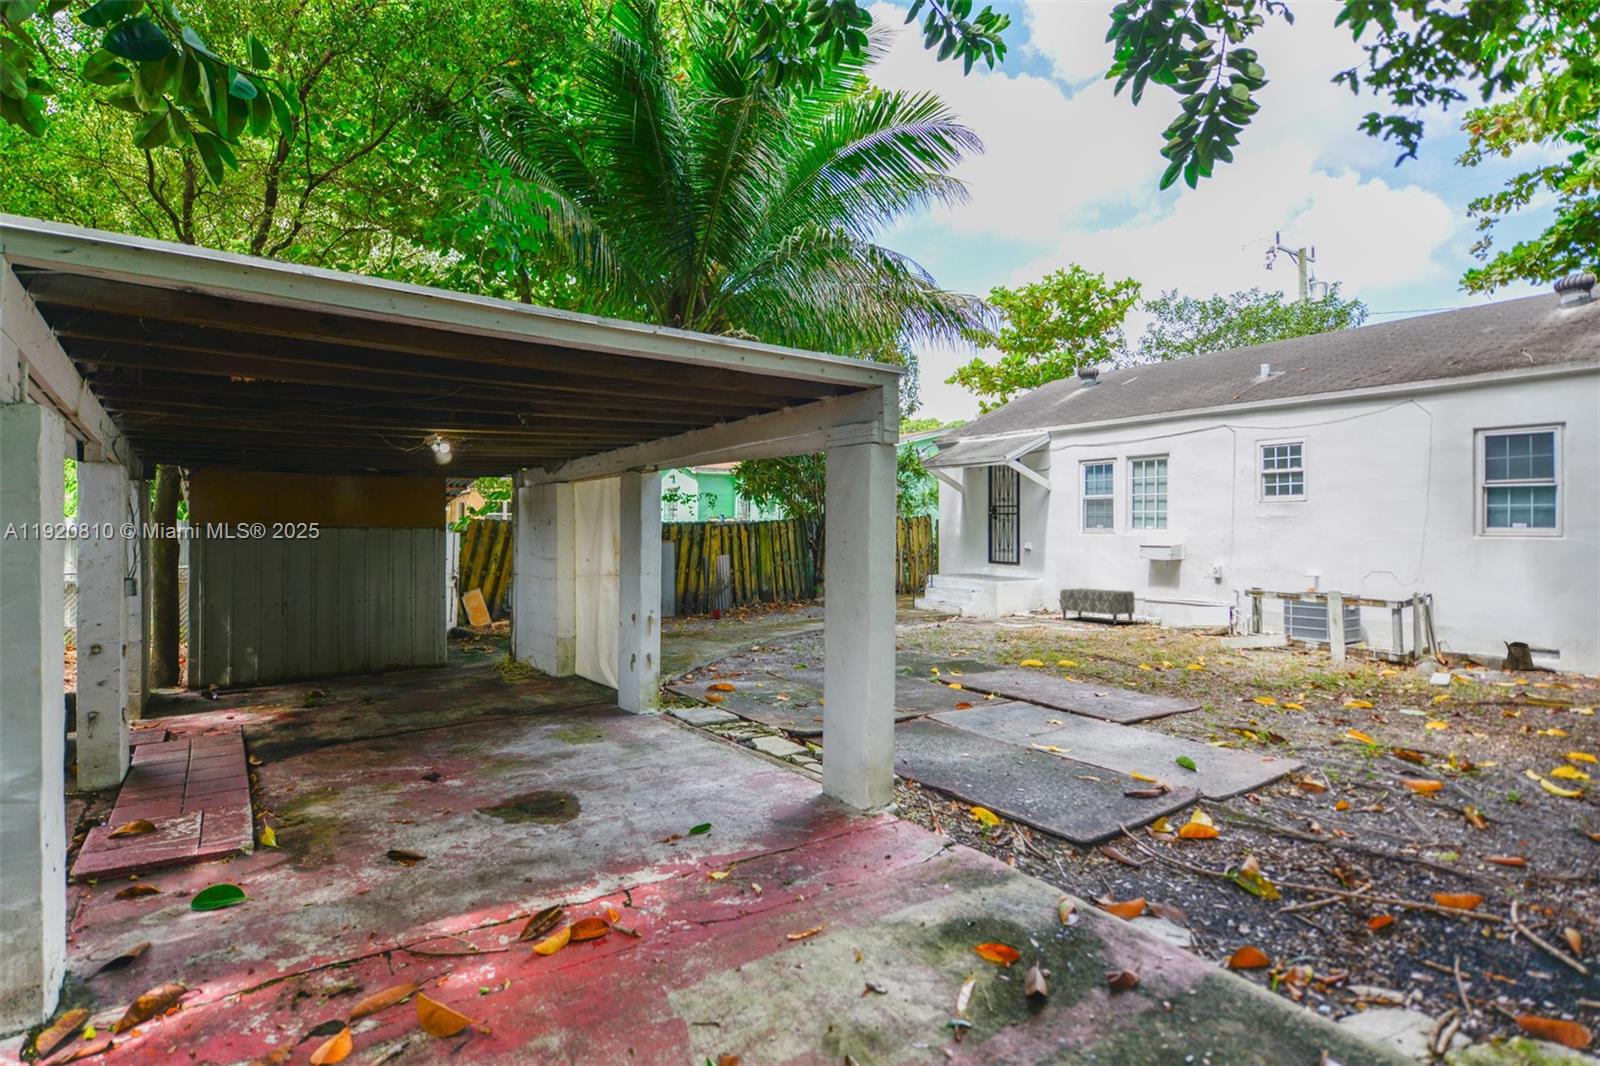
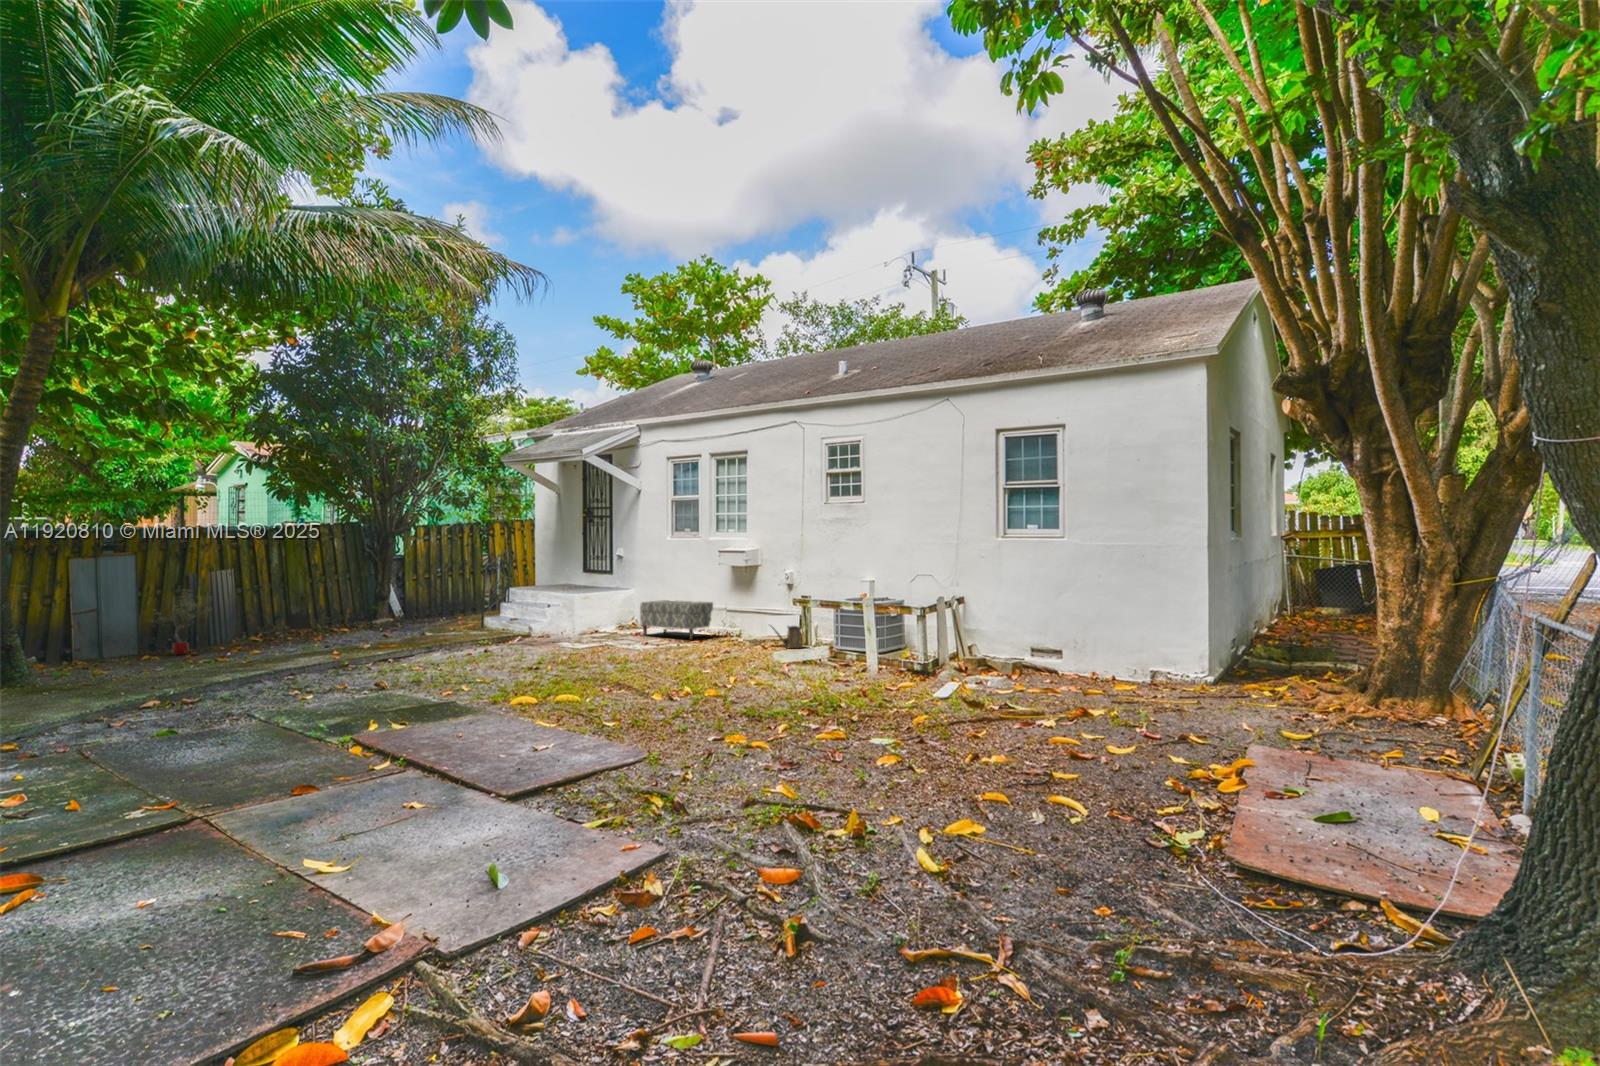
watering can: present [1504,641,1535,670] -> present [772,626,803,648]

